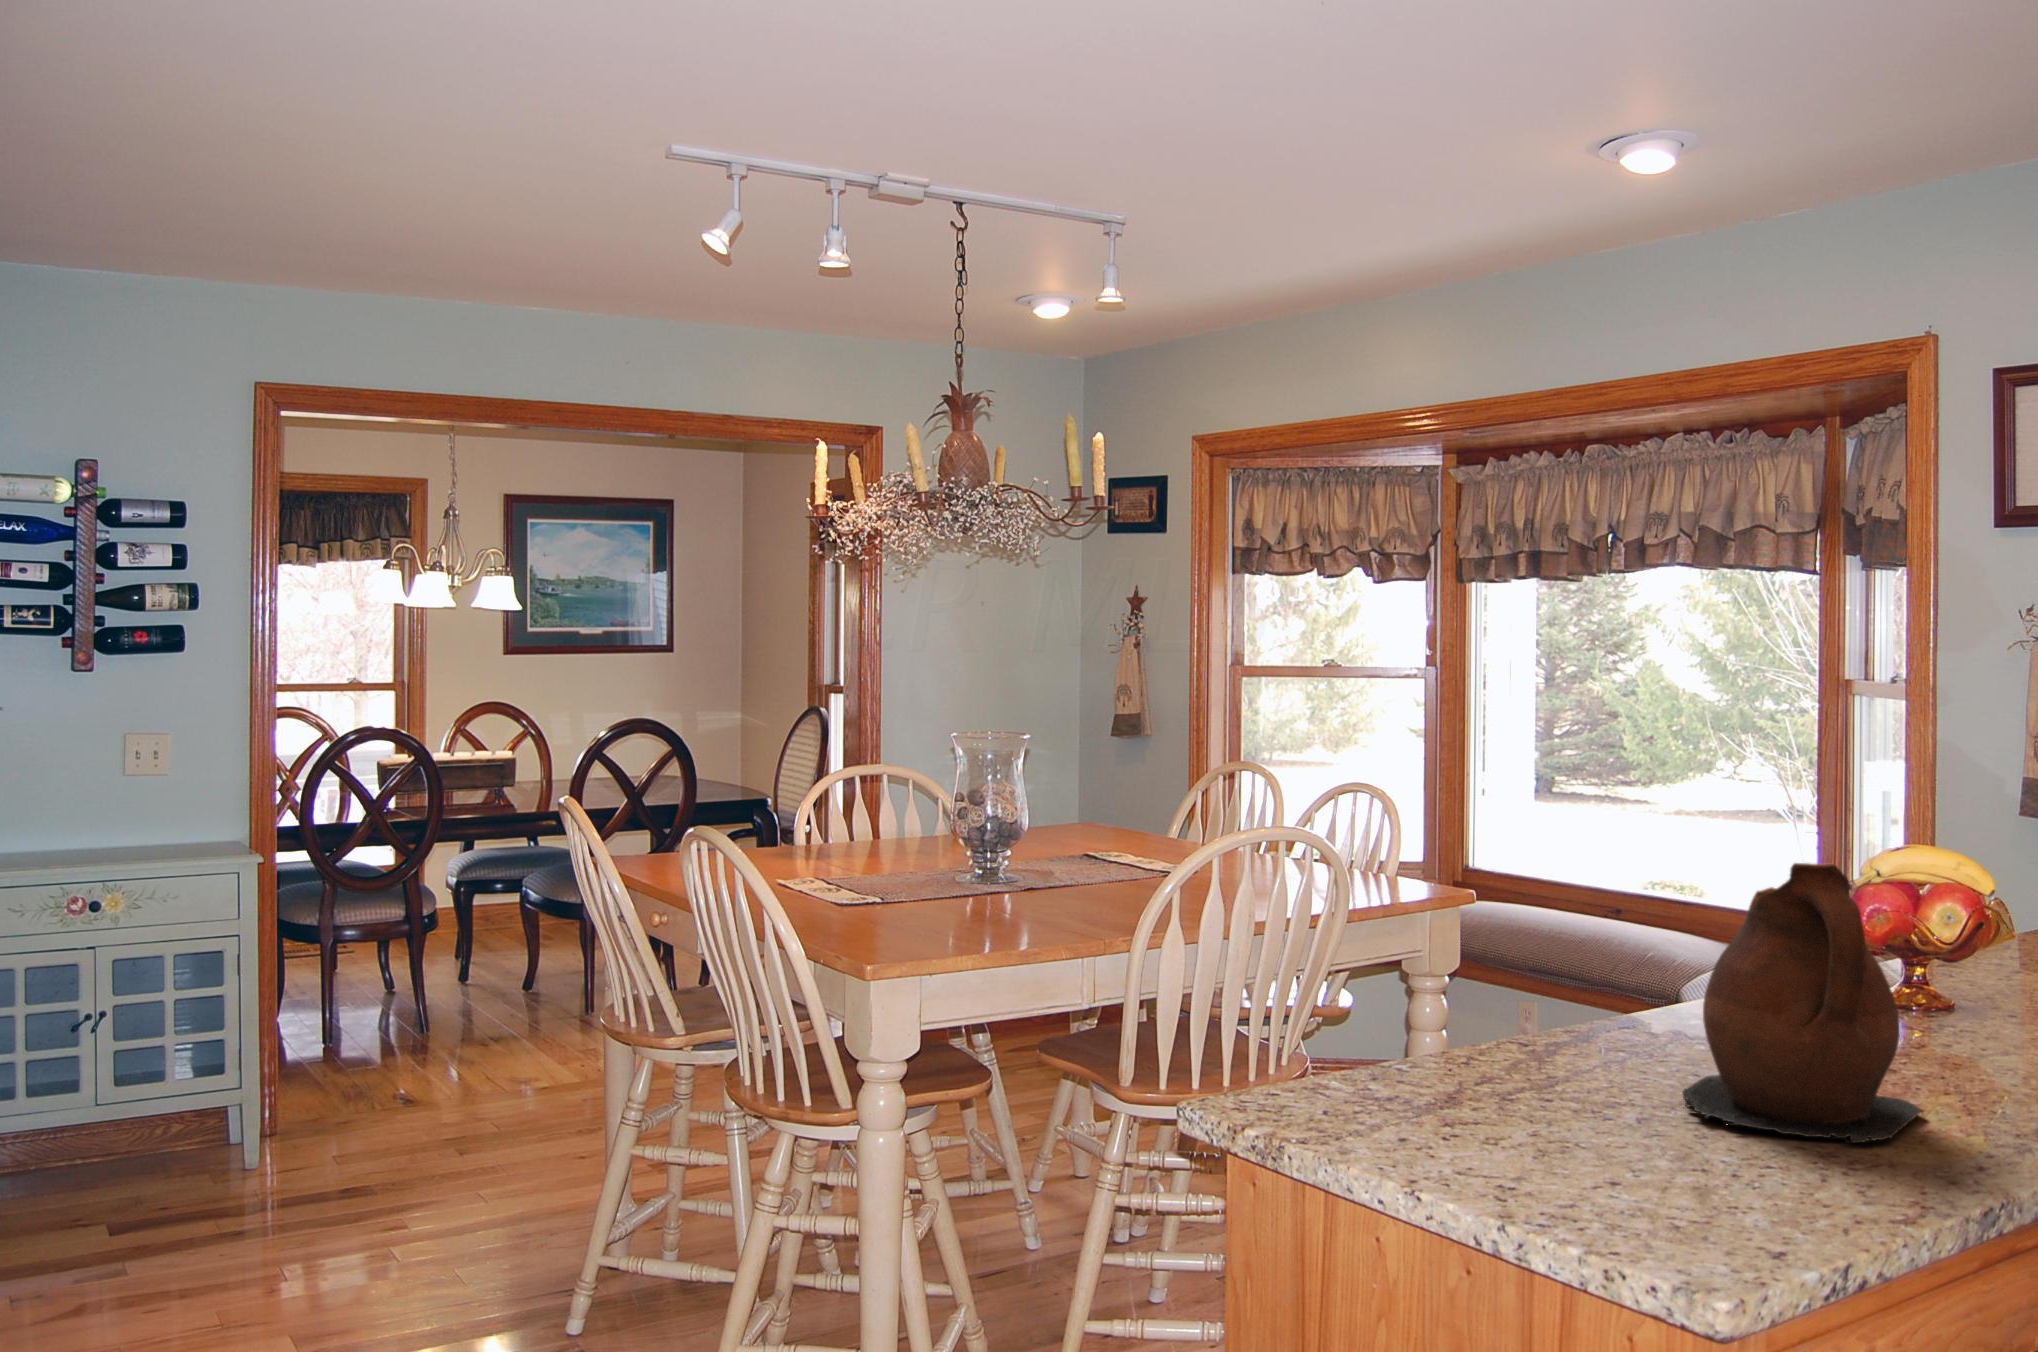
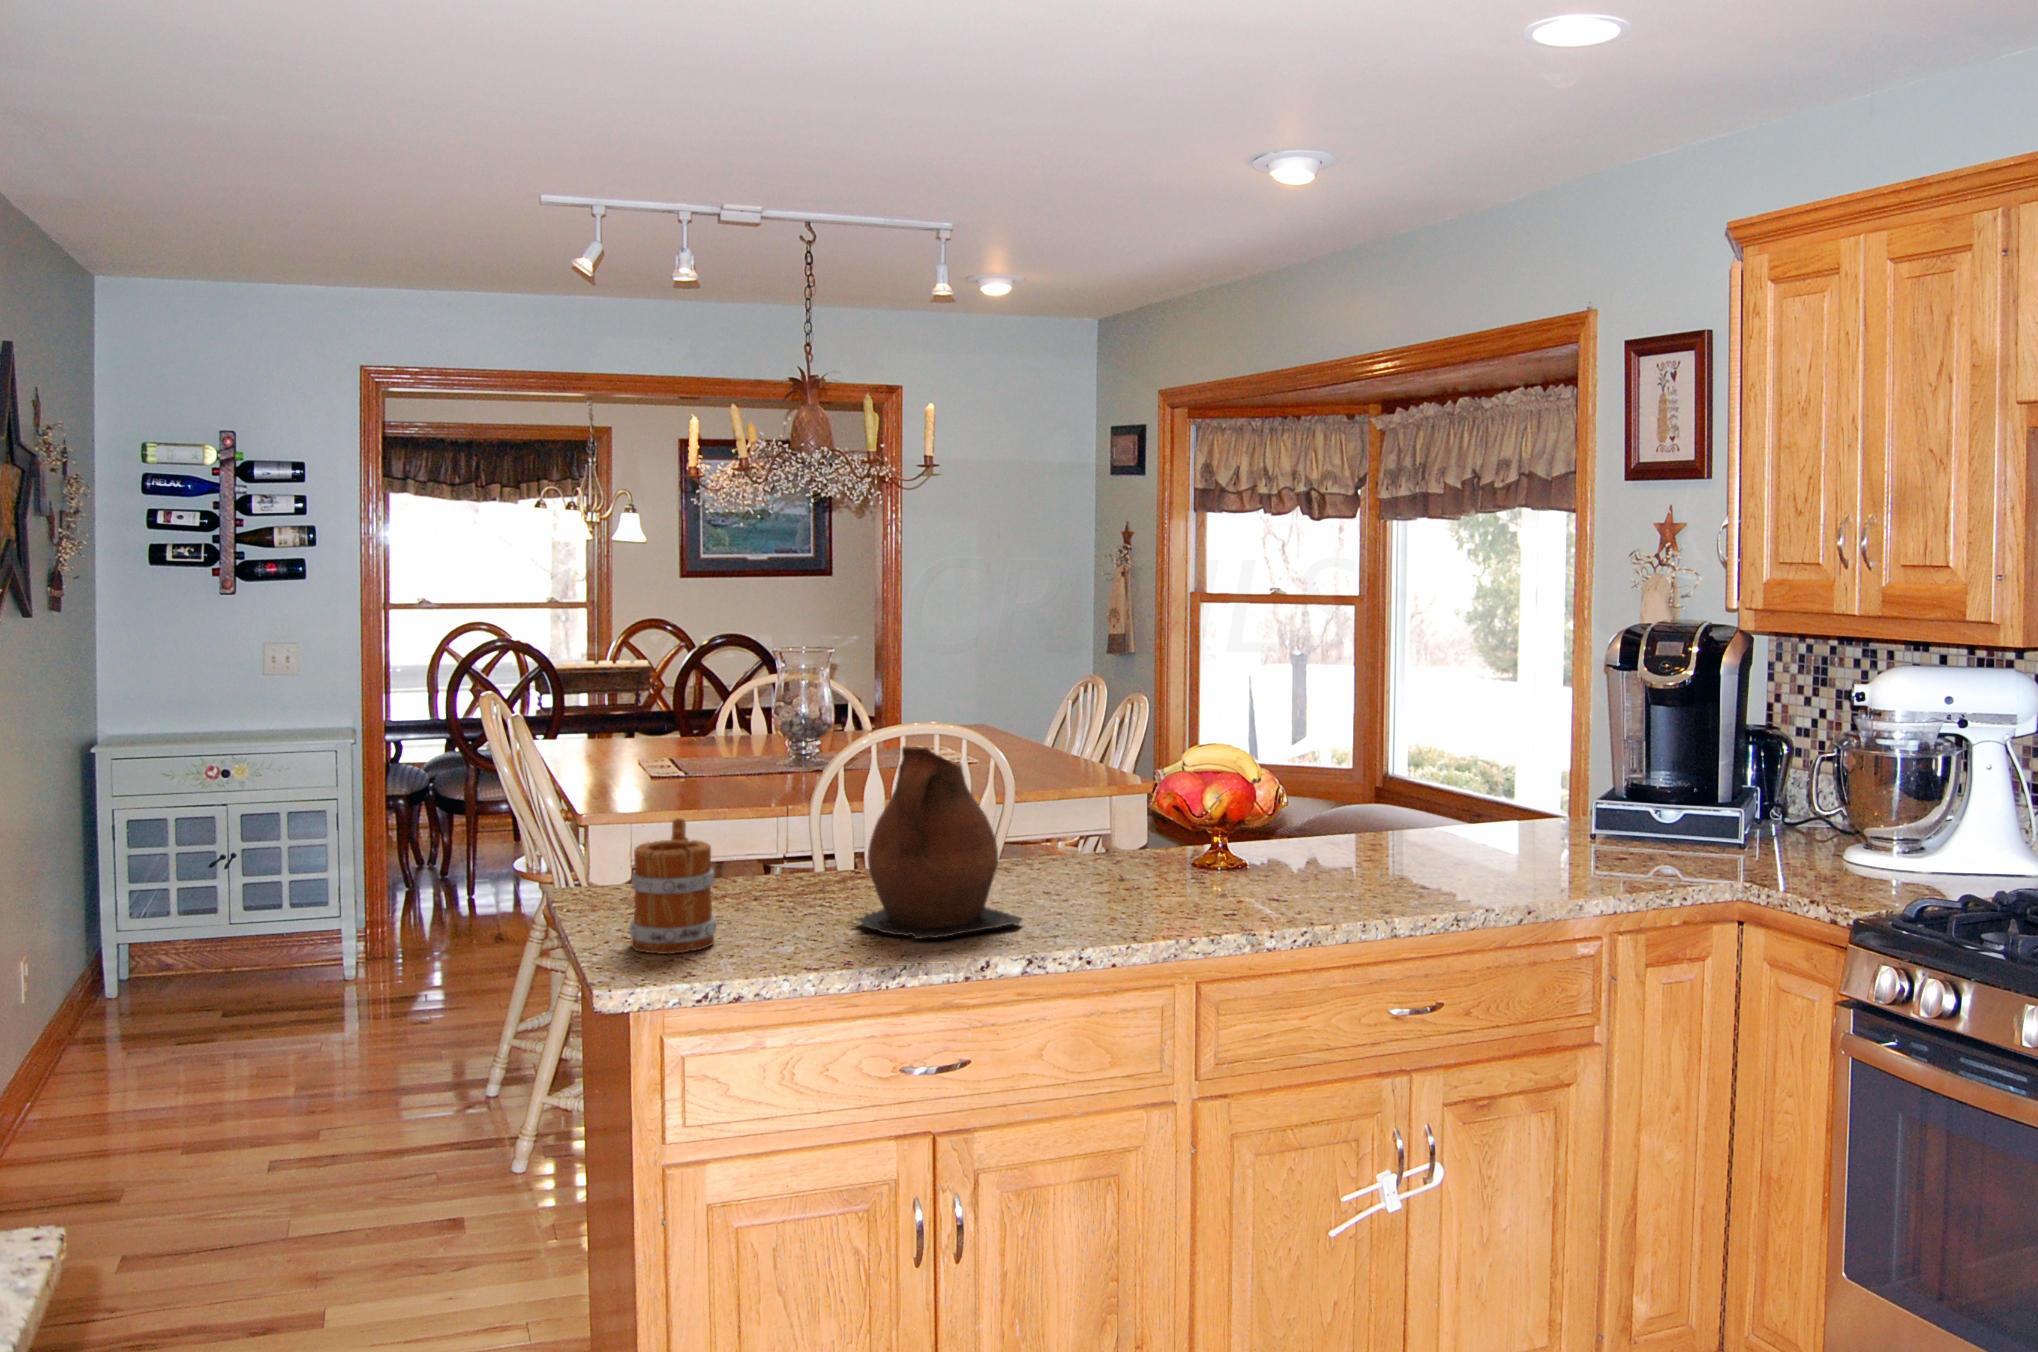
mug: none [1470,976,1617,1188] -> present [630,818,716,954]

